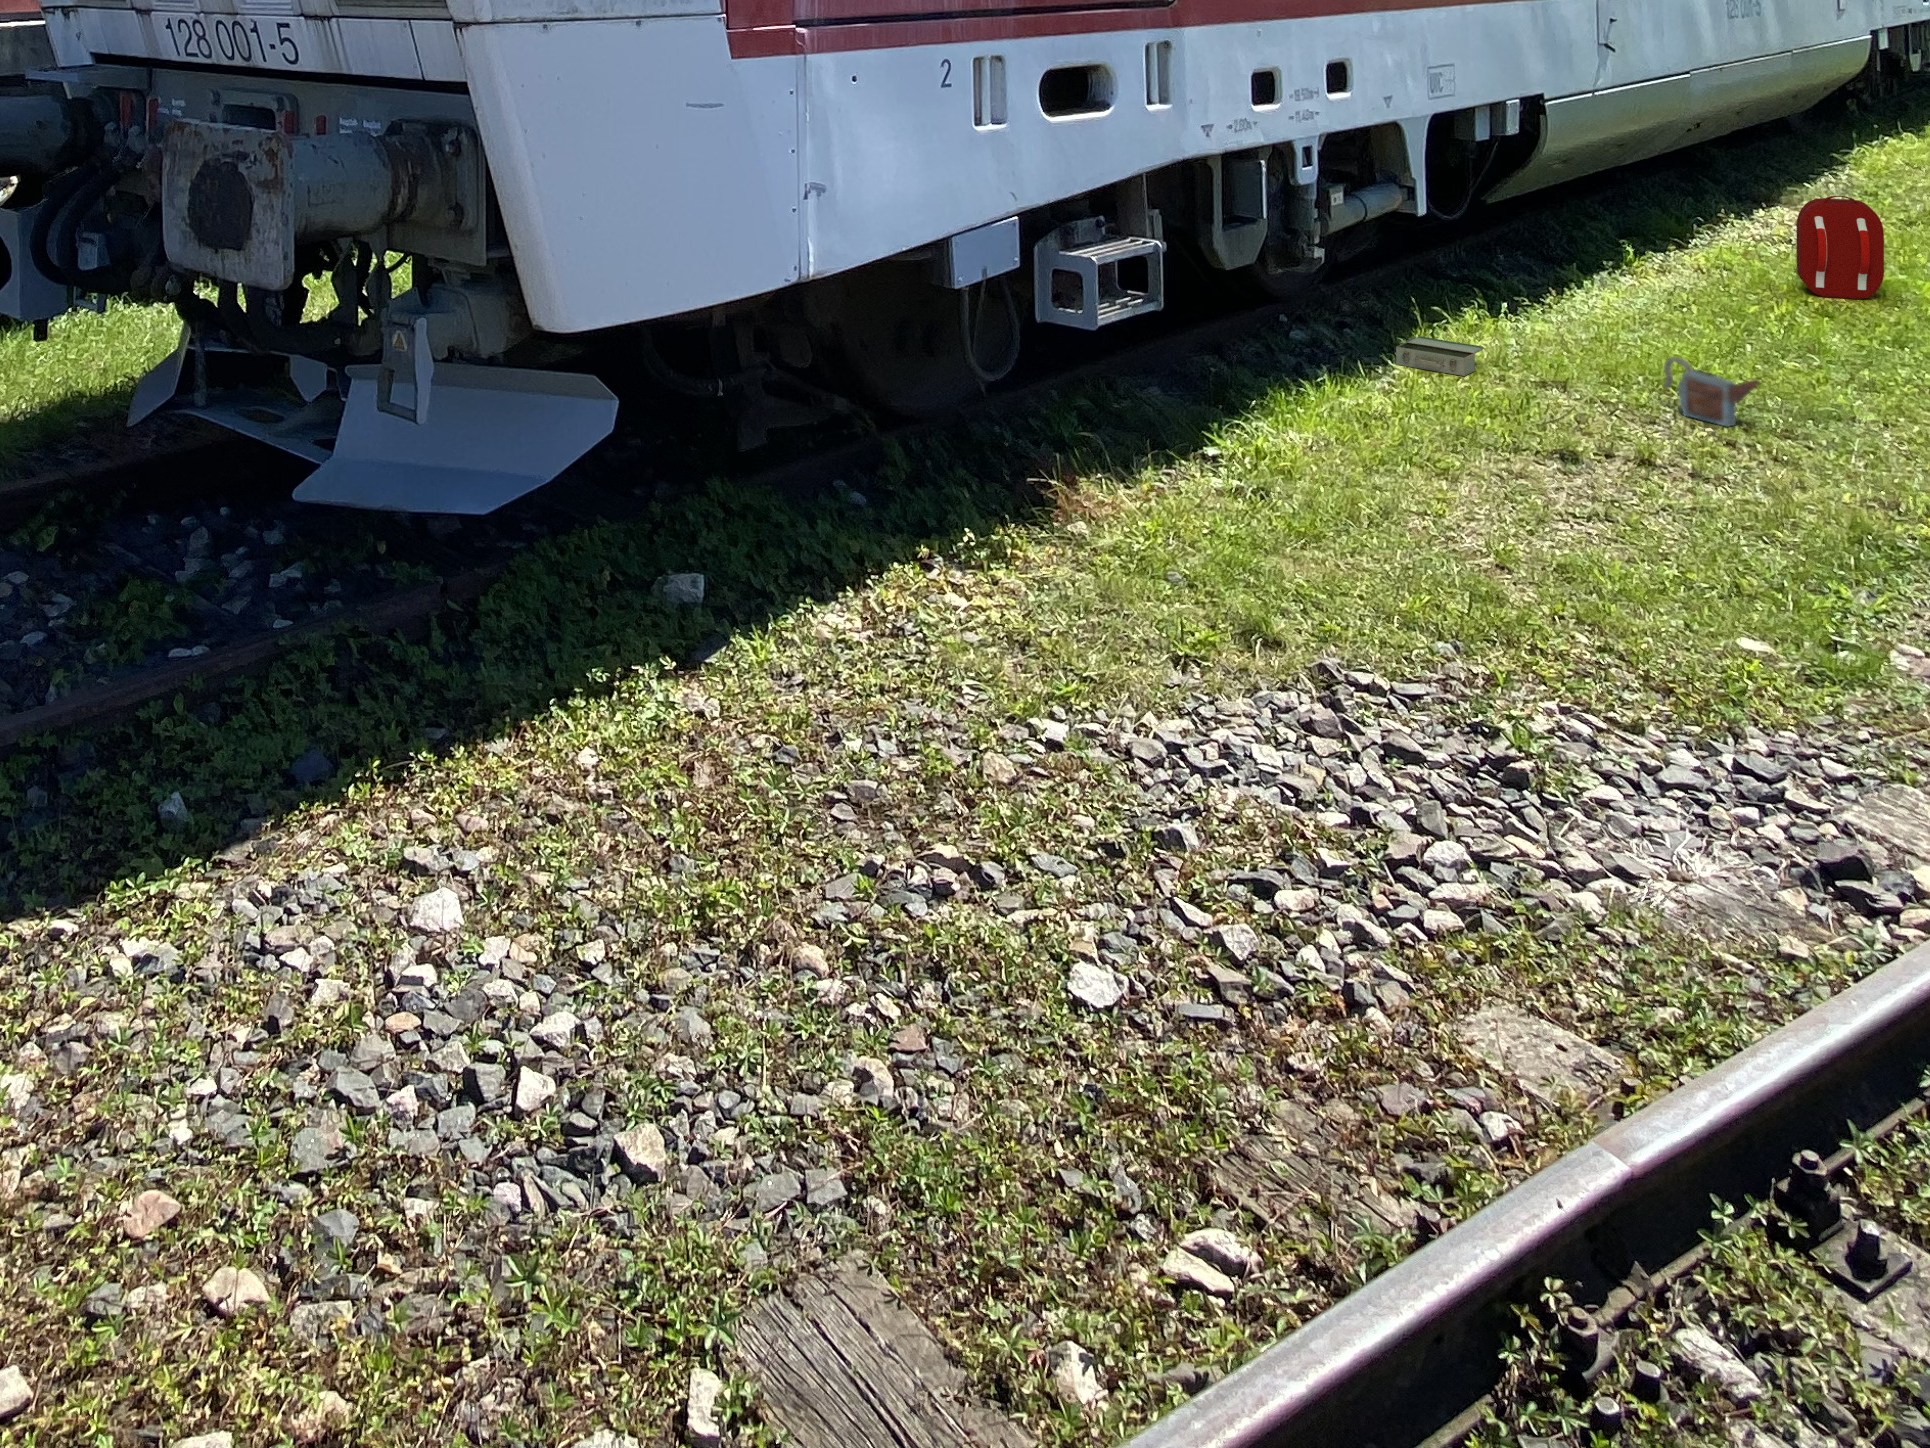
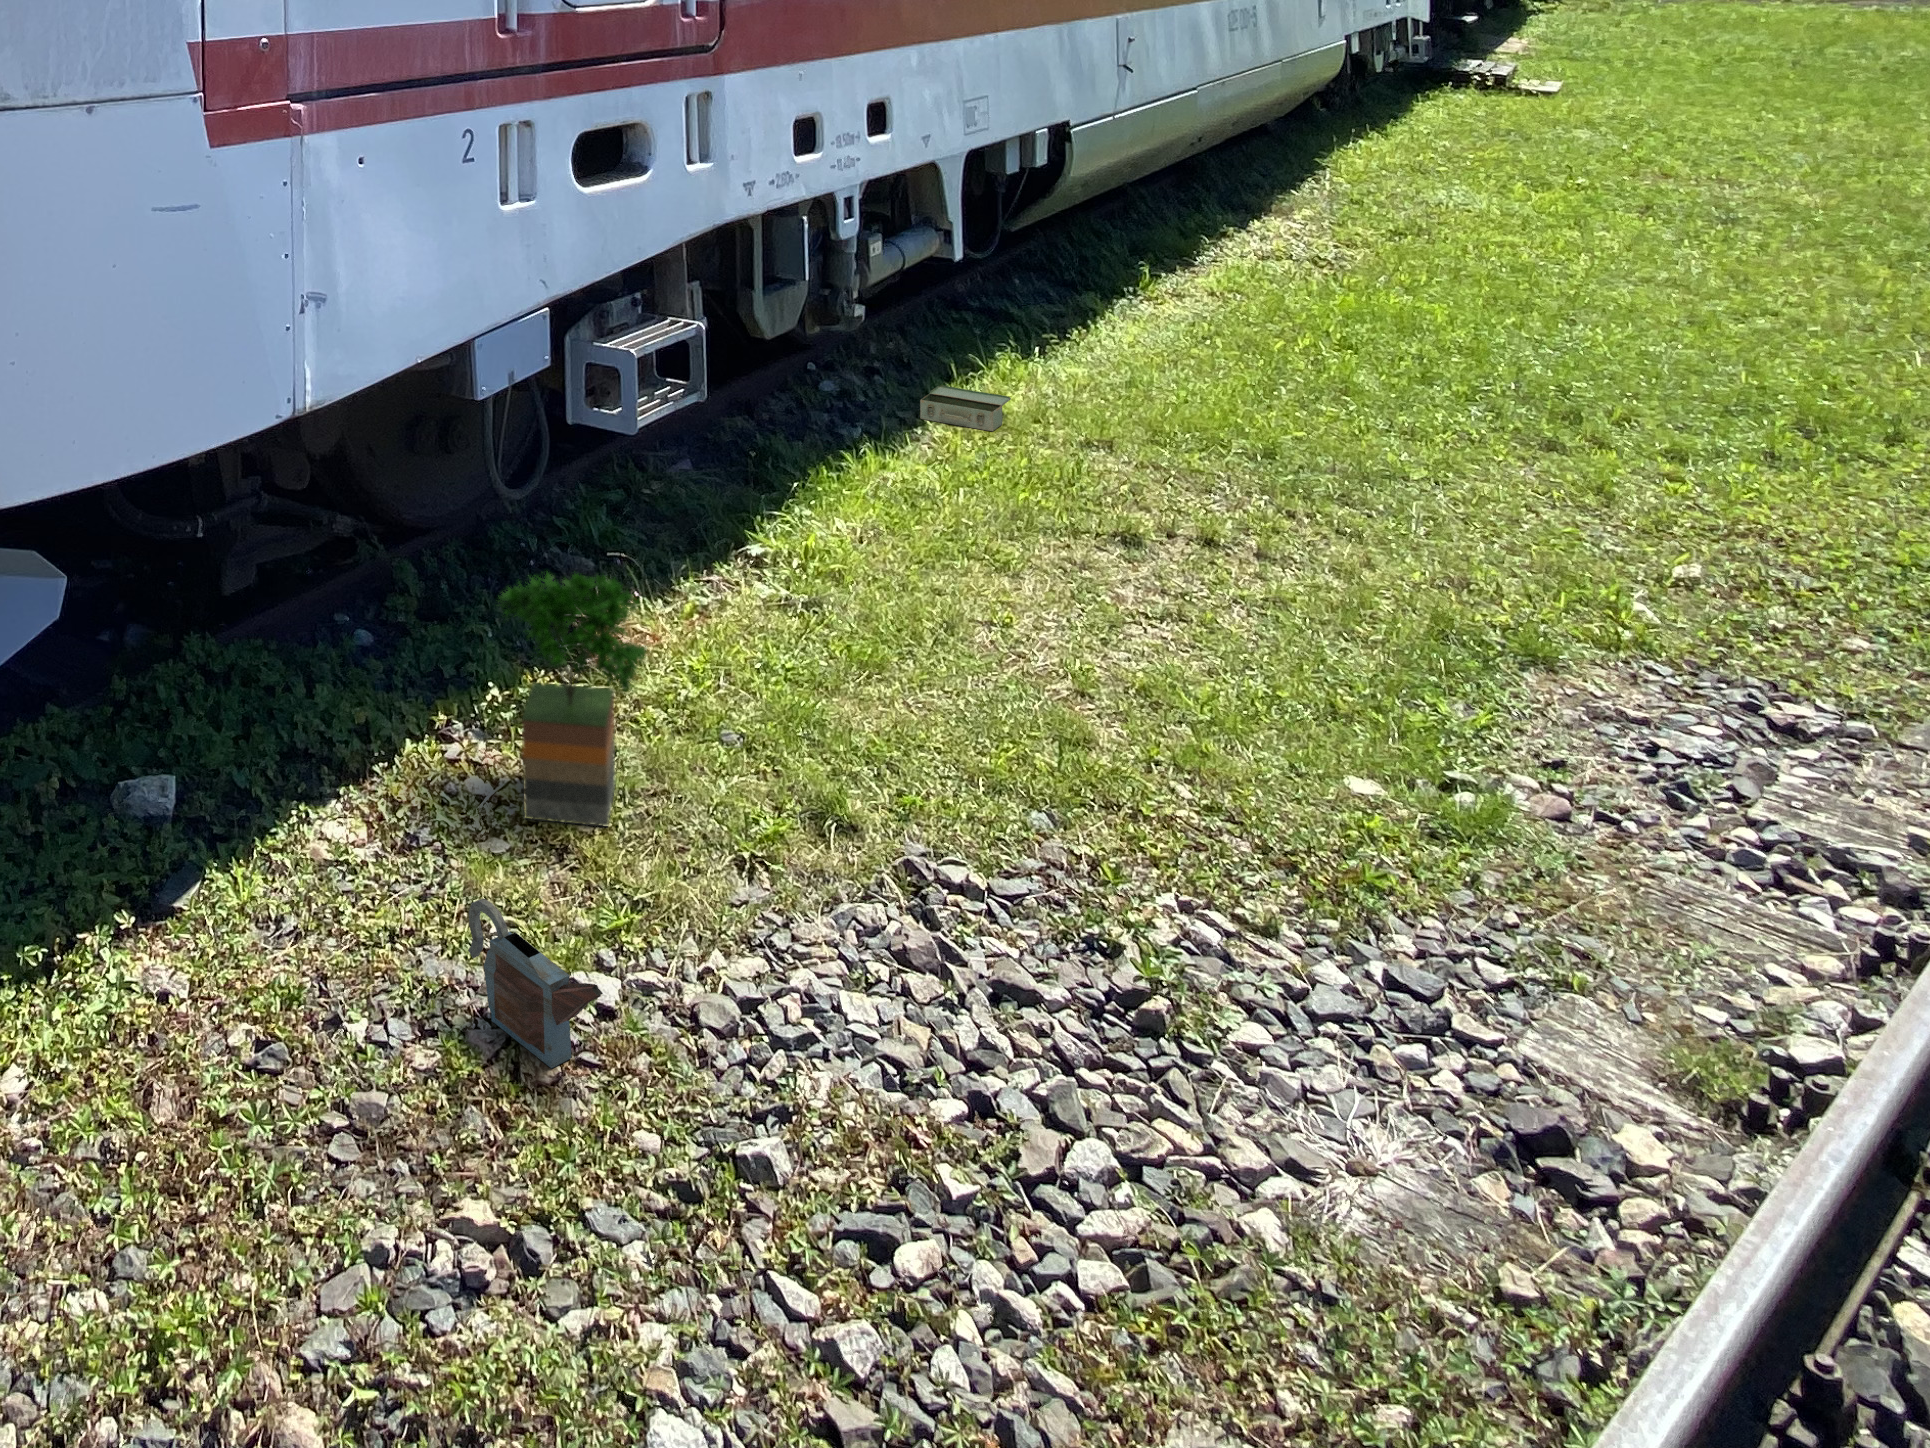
backpack: present [1794,196,1884,299] -> none [1299,214,1387,320]
watering can: present [1664,357,1761,427] -> present [468,898,603,1068]
potted tree: none [978,424,1111,636] -> present [498,571,648,826]

